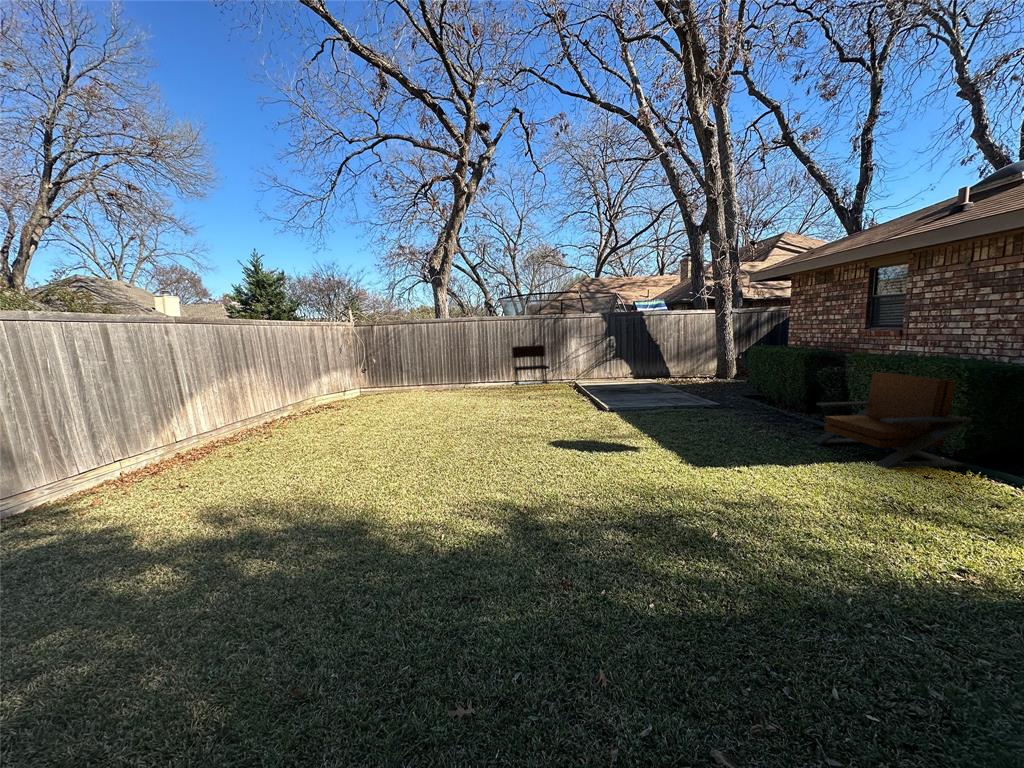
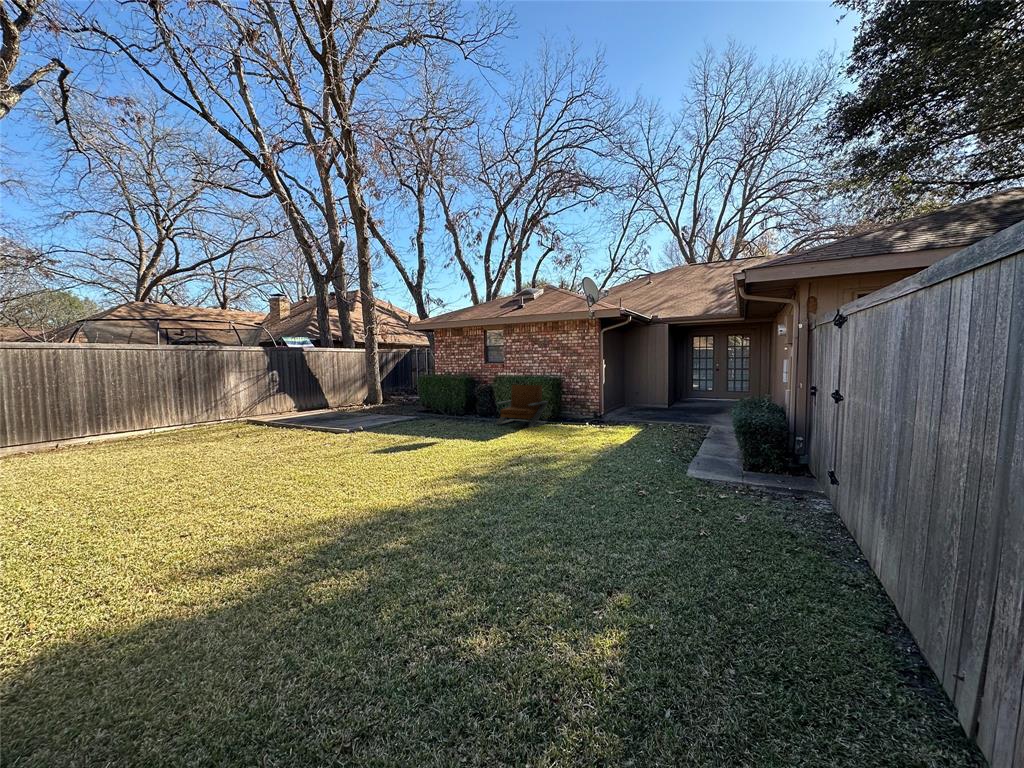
bench: present [512,345,549,385] -> none [153,381,214,433]

